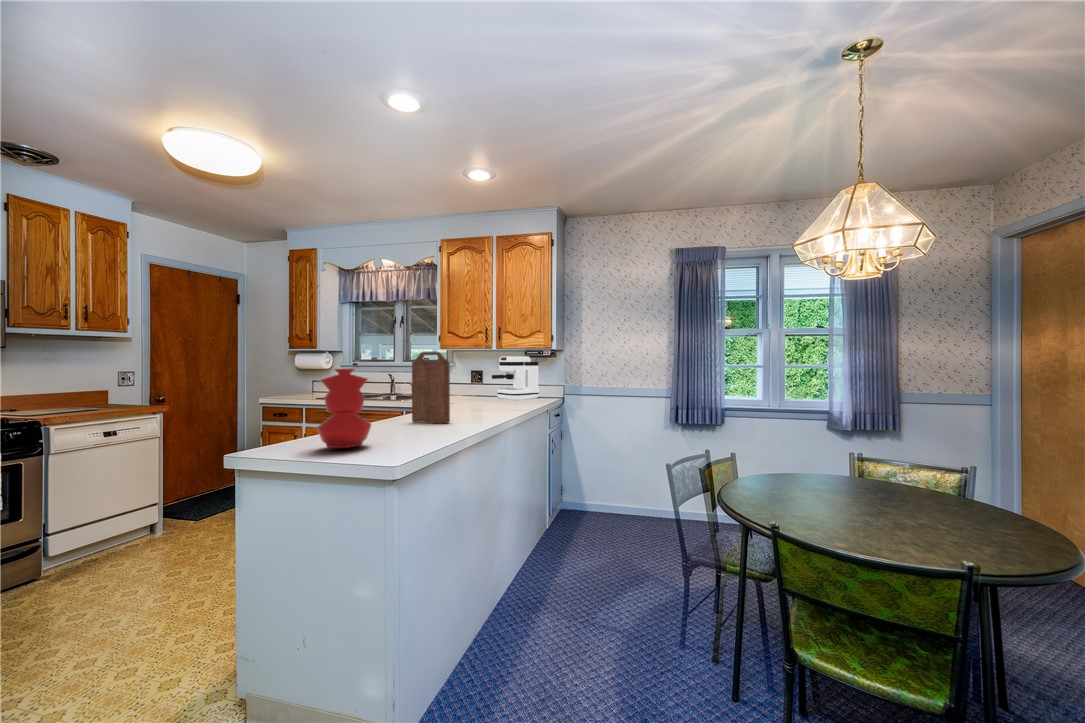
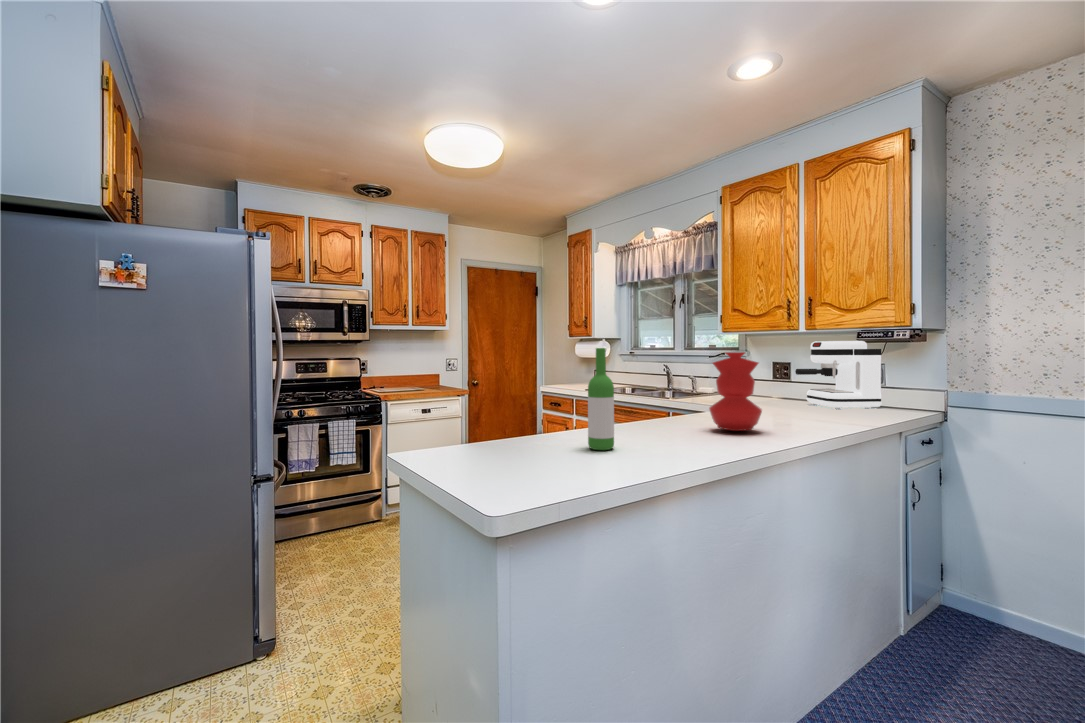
cutting board: present [412,351,450,423] -> none [638,333,685,439]
wine bottle: none [393,362,413,435] -> present [588,348,614,450]
vase: present [317,369,371,448] -> present [709,352,762,431]

